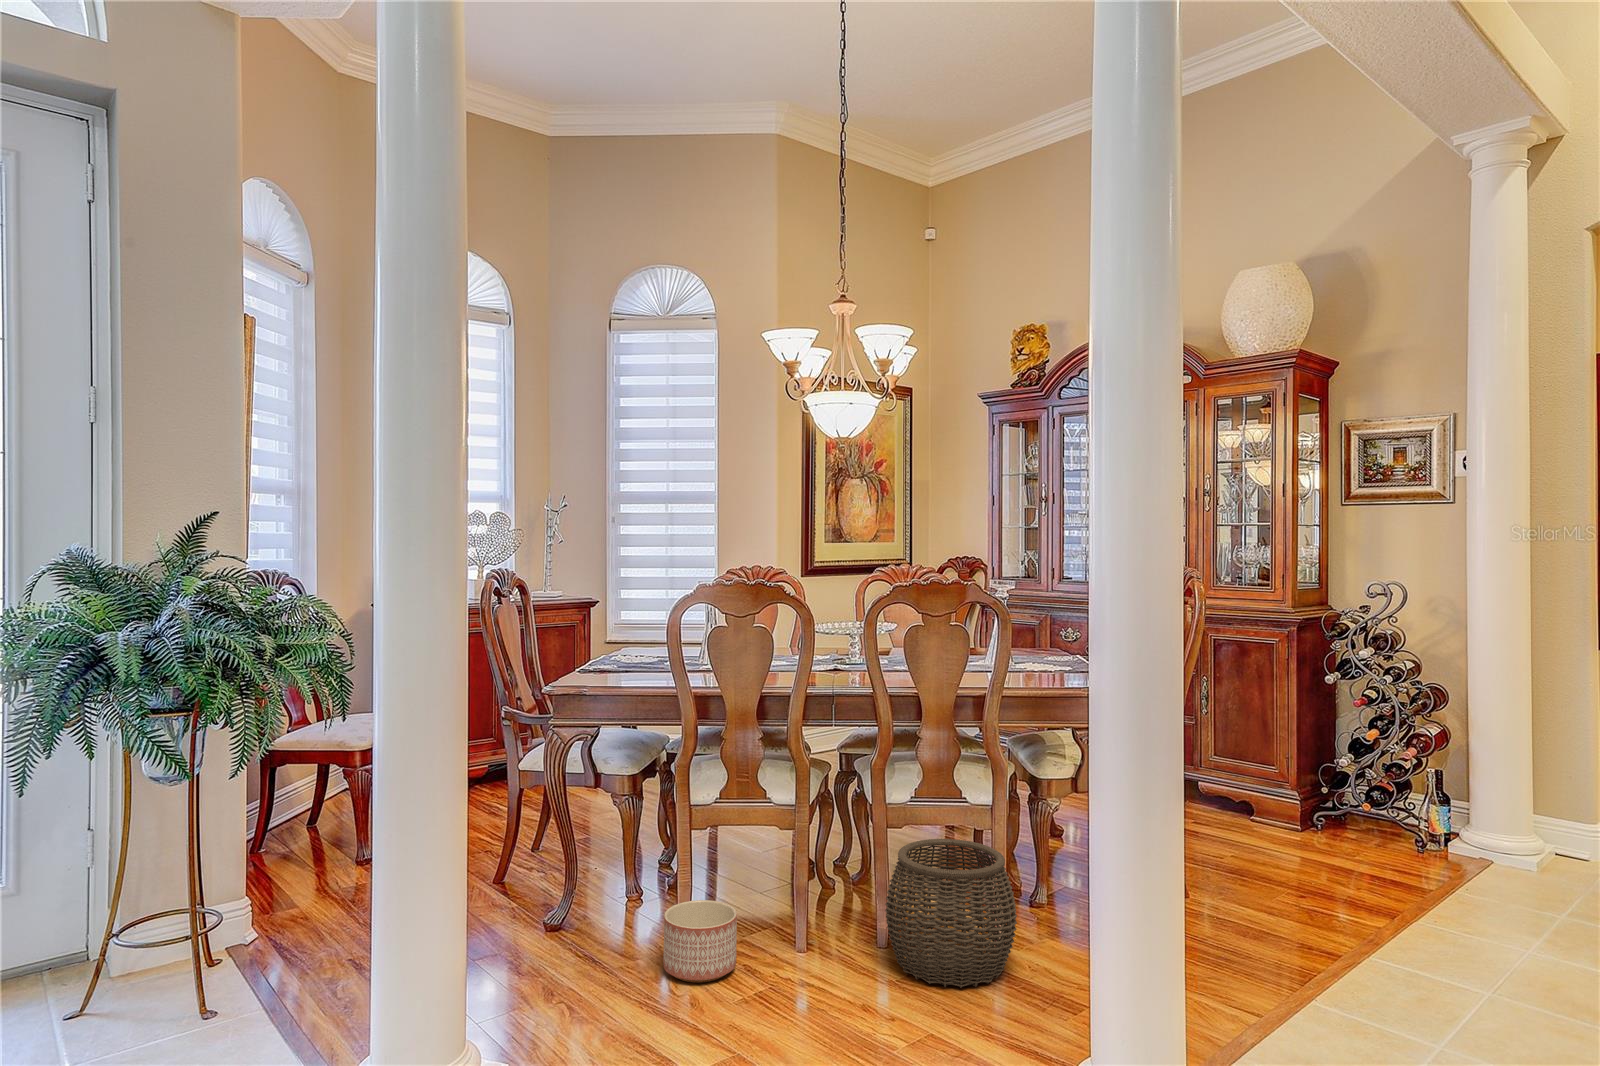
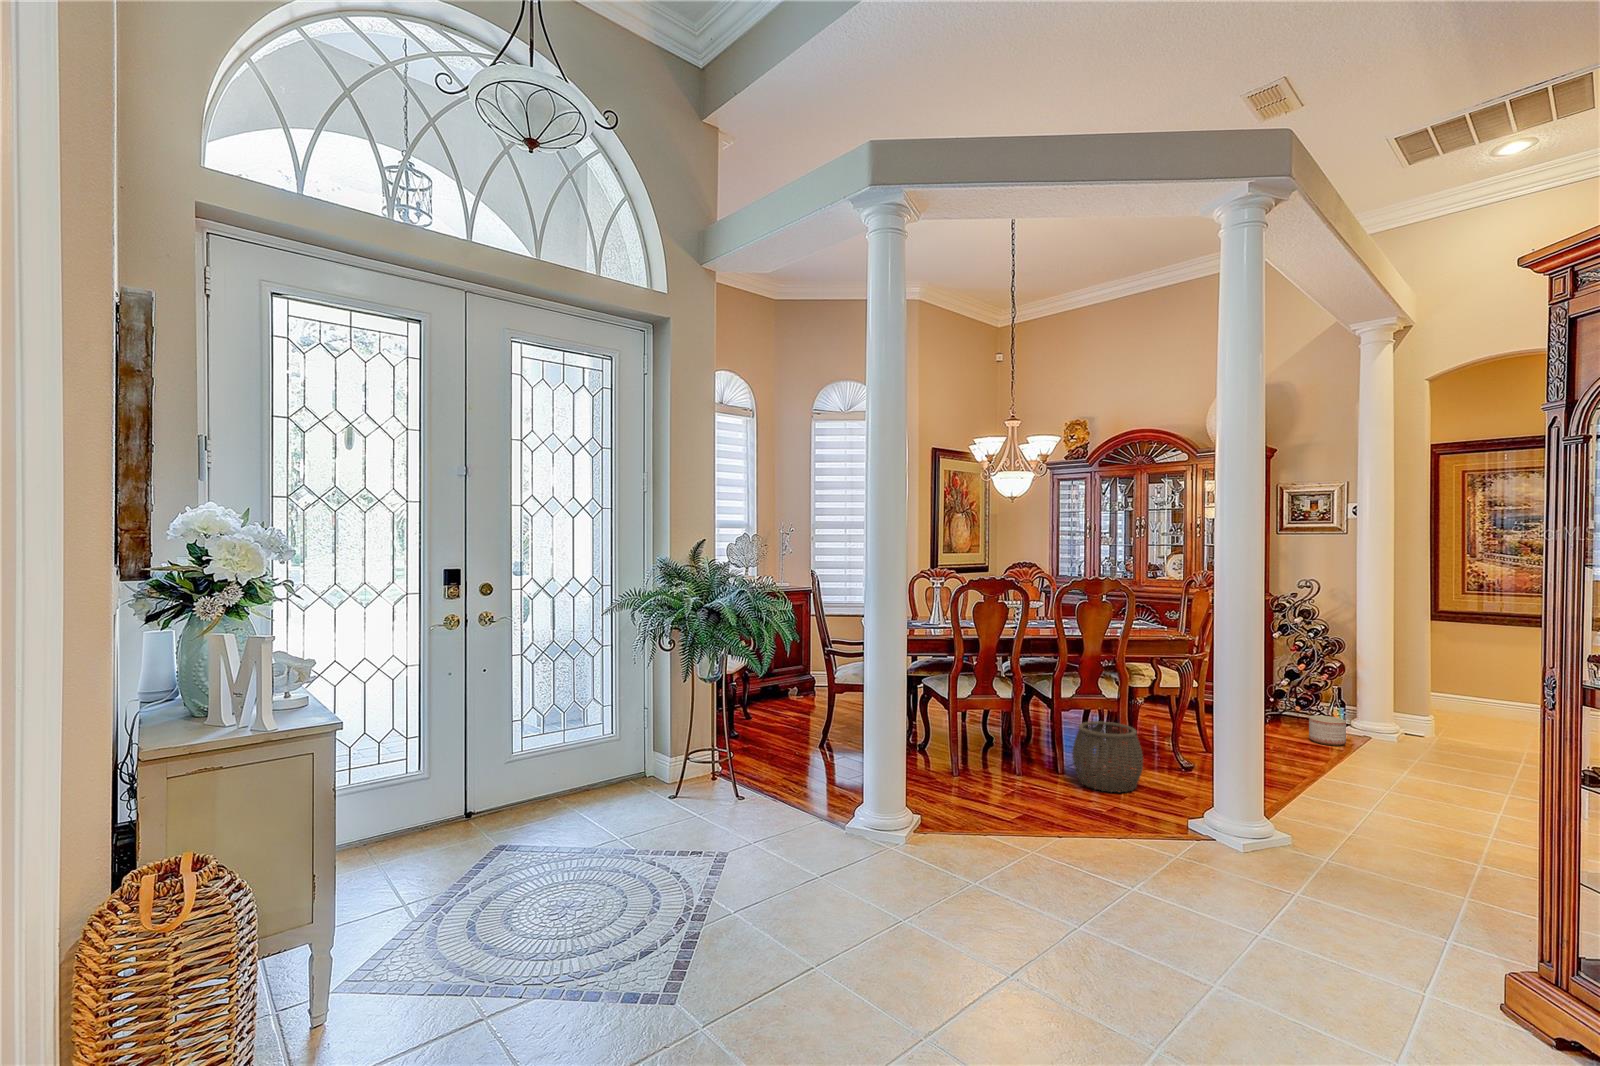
planter: present [663,900,737,983] -> present [1309,715,1346,746]

